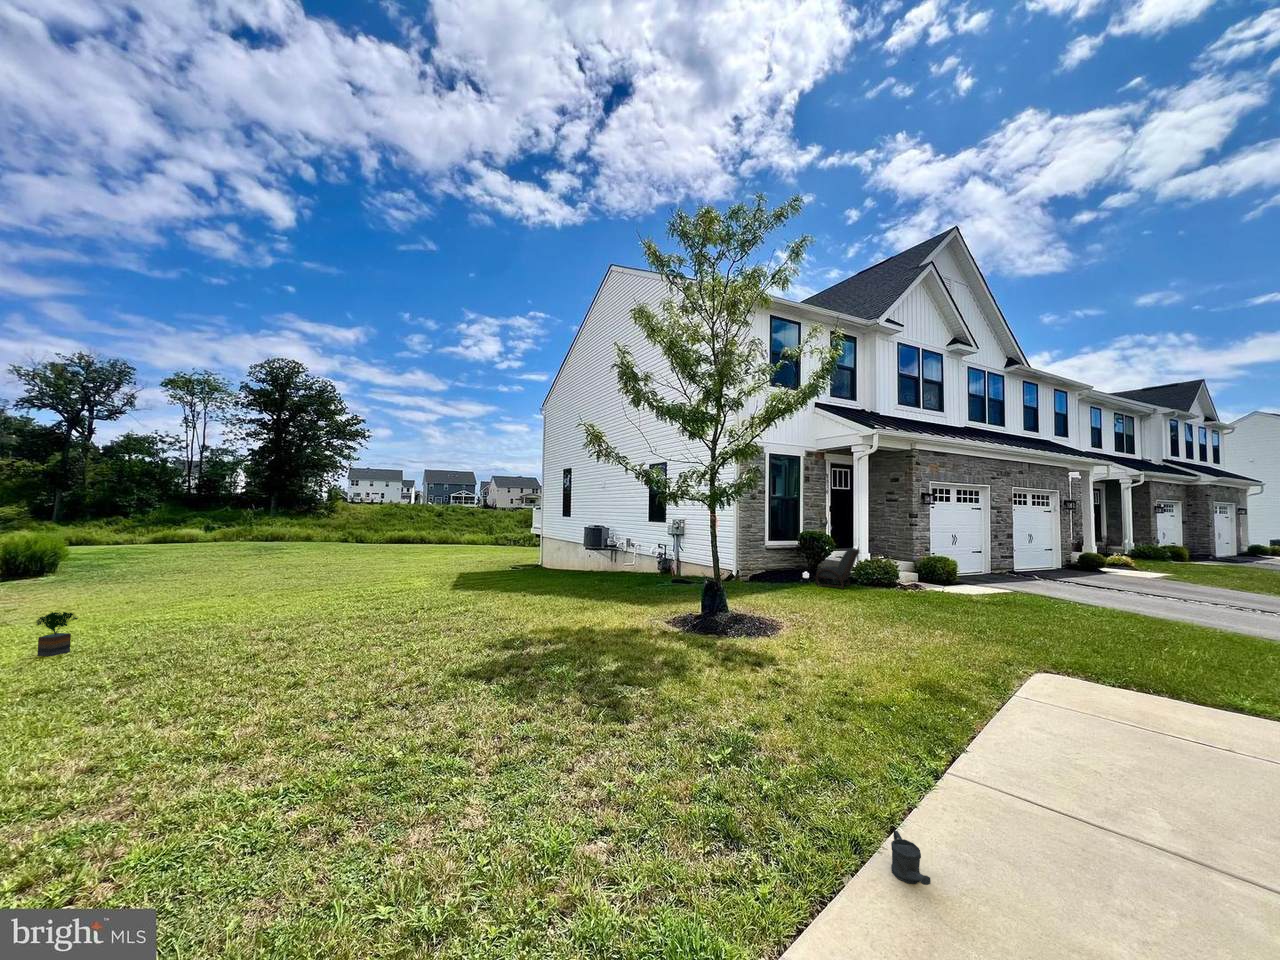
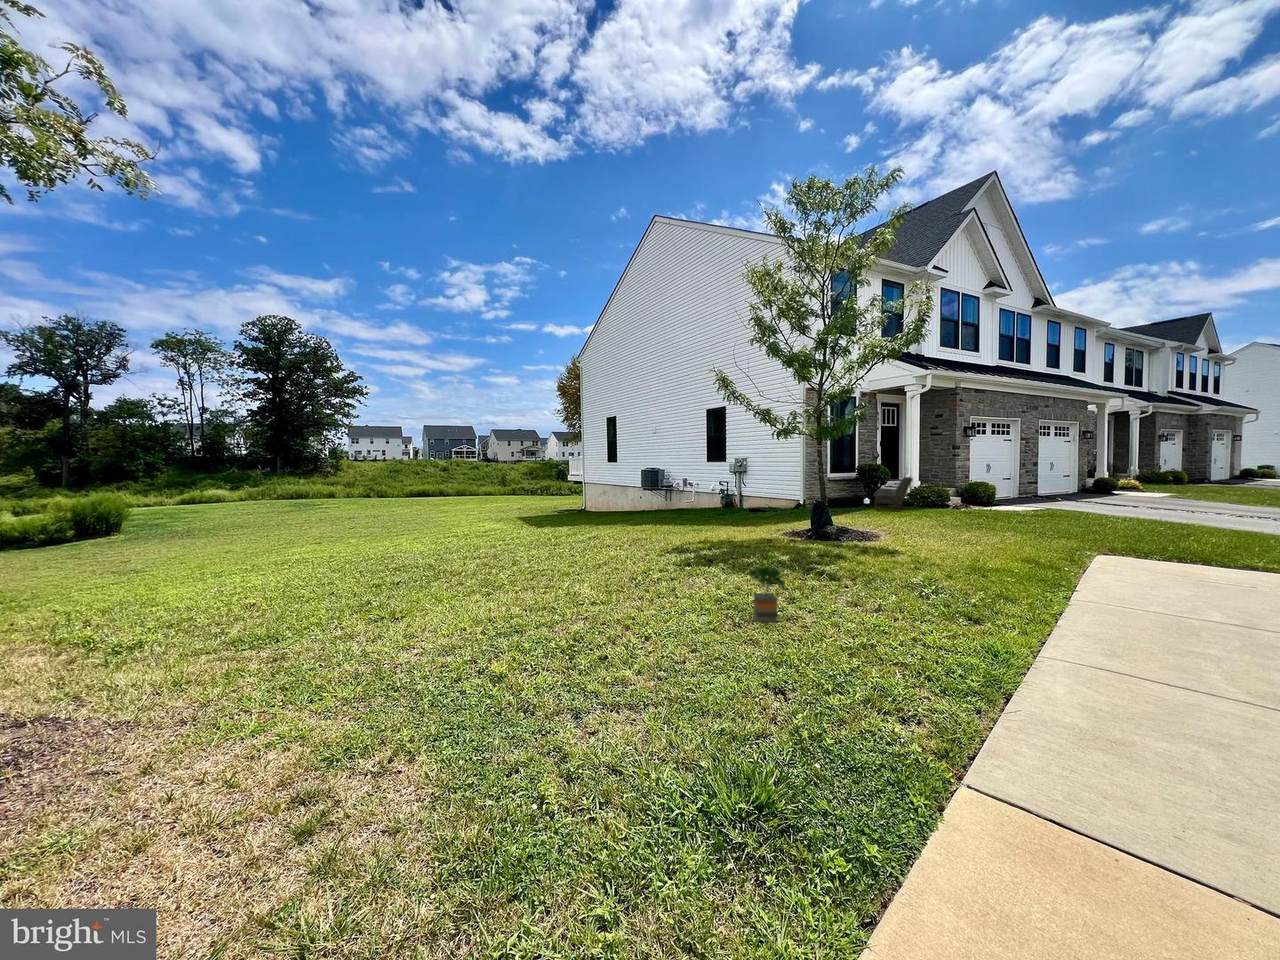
potted tree: present [36,612,78,656] -> present [749,567,785,622]
watering can: present [891,831,931,885] -> none [1039,609,1071,631]

